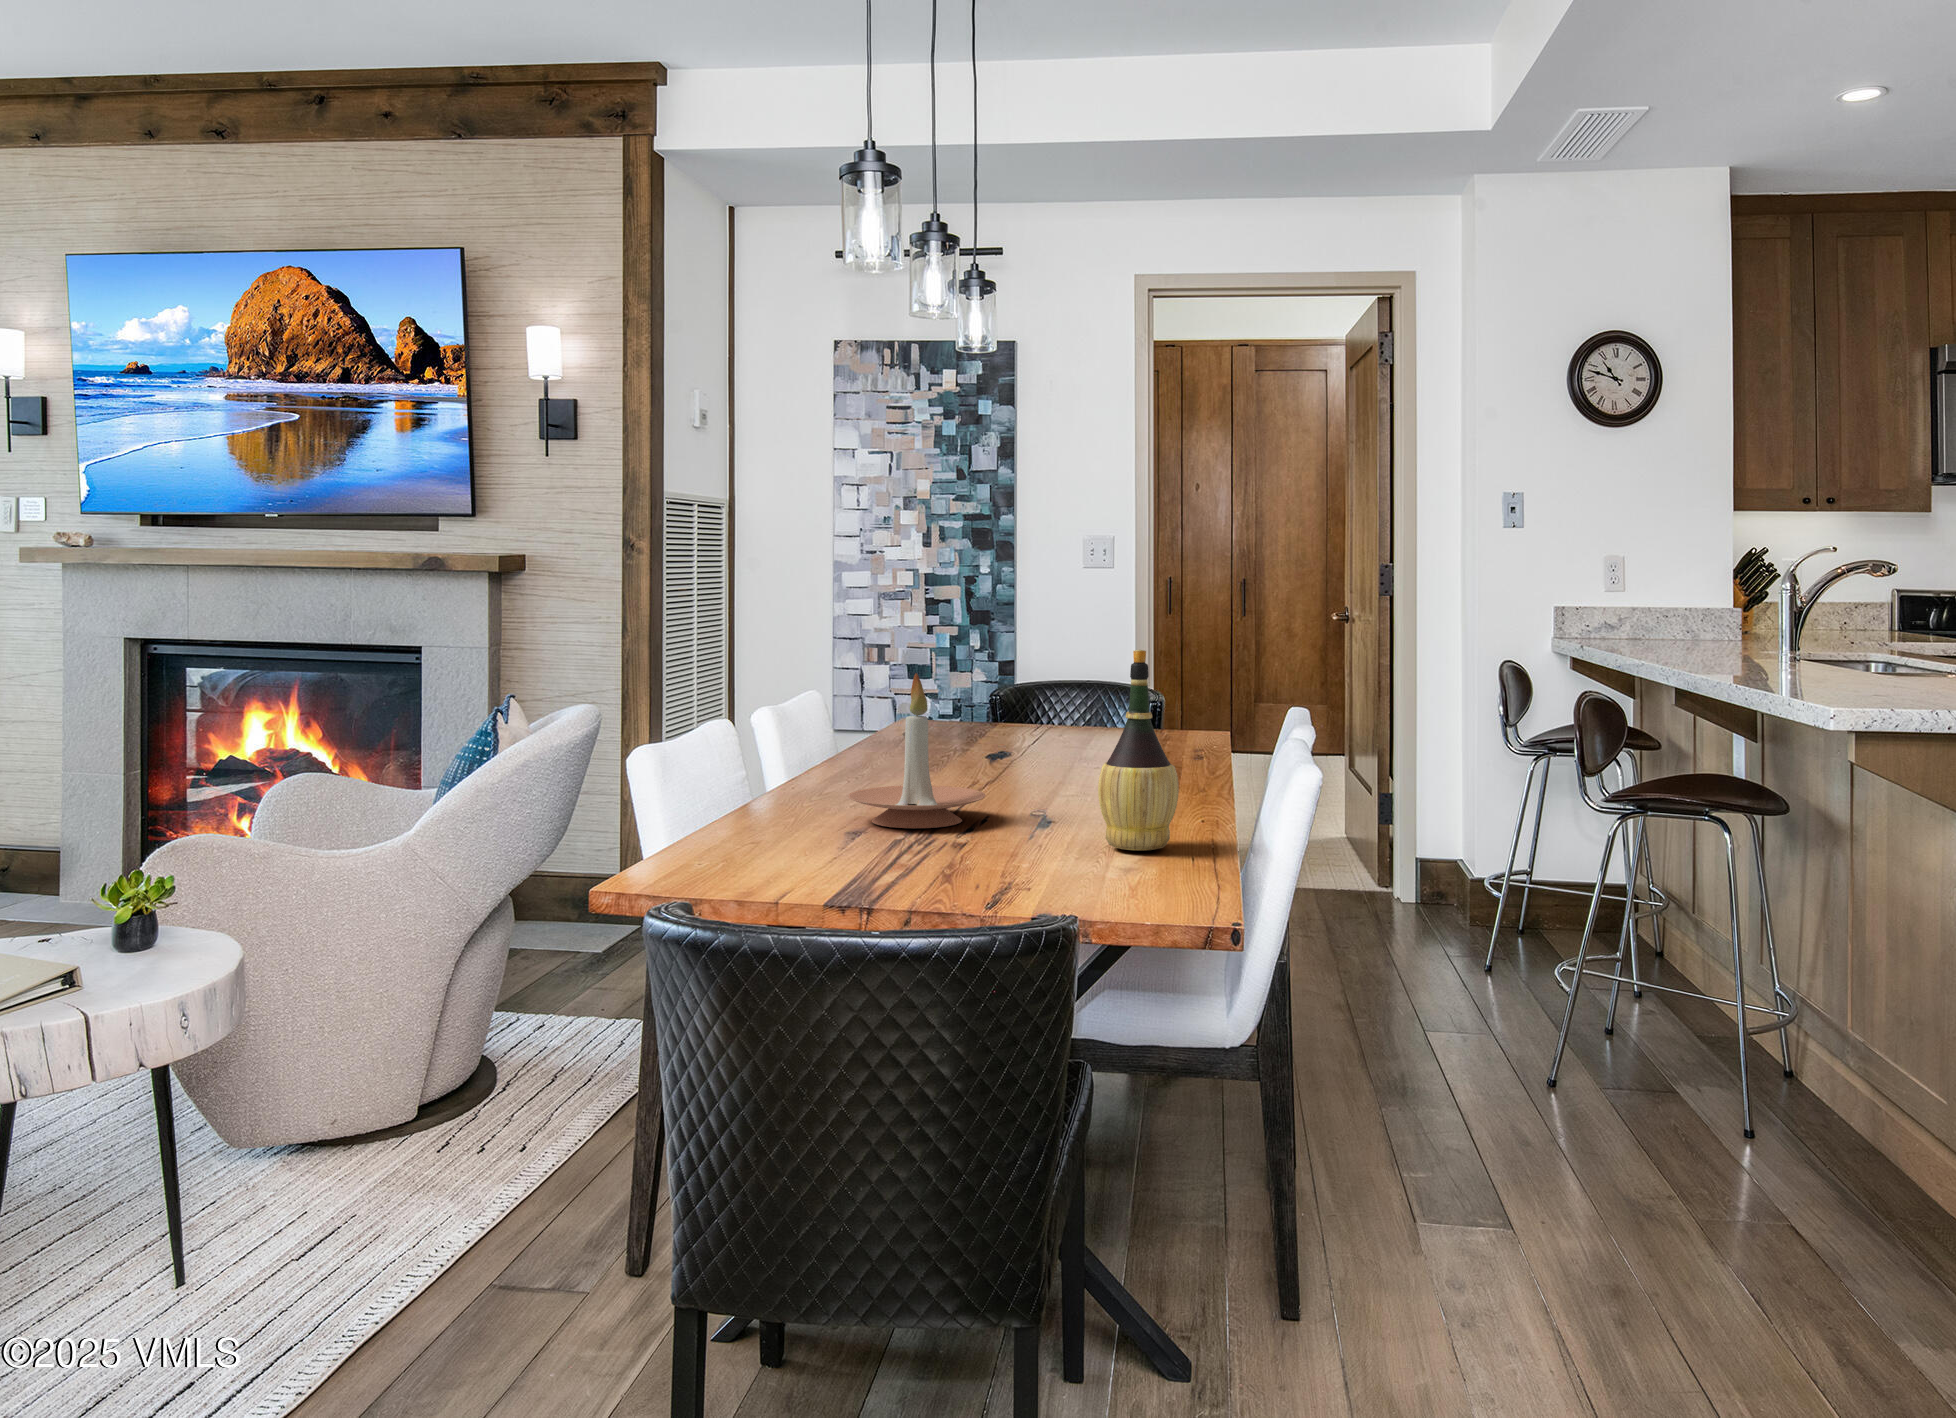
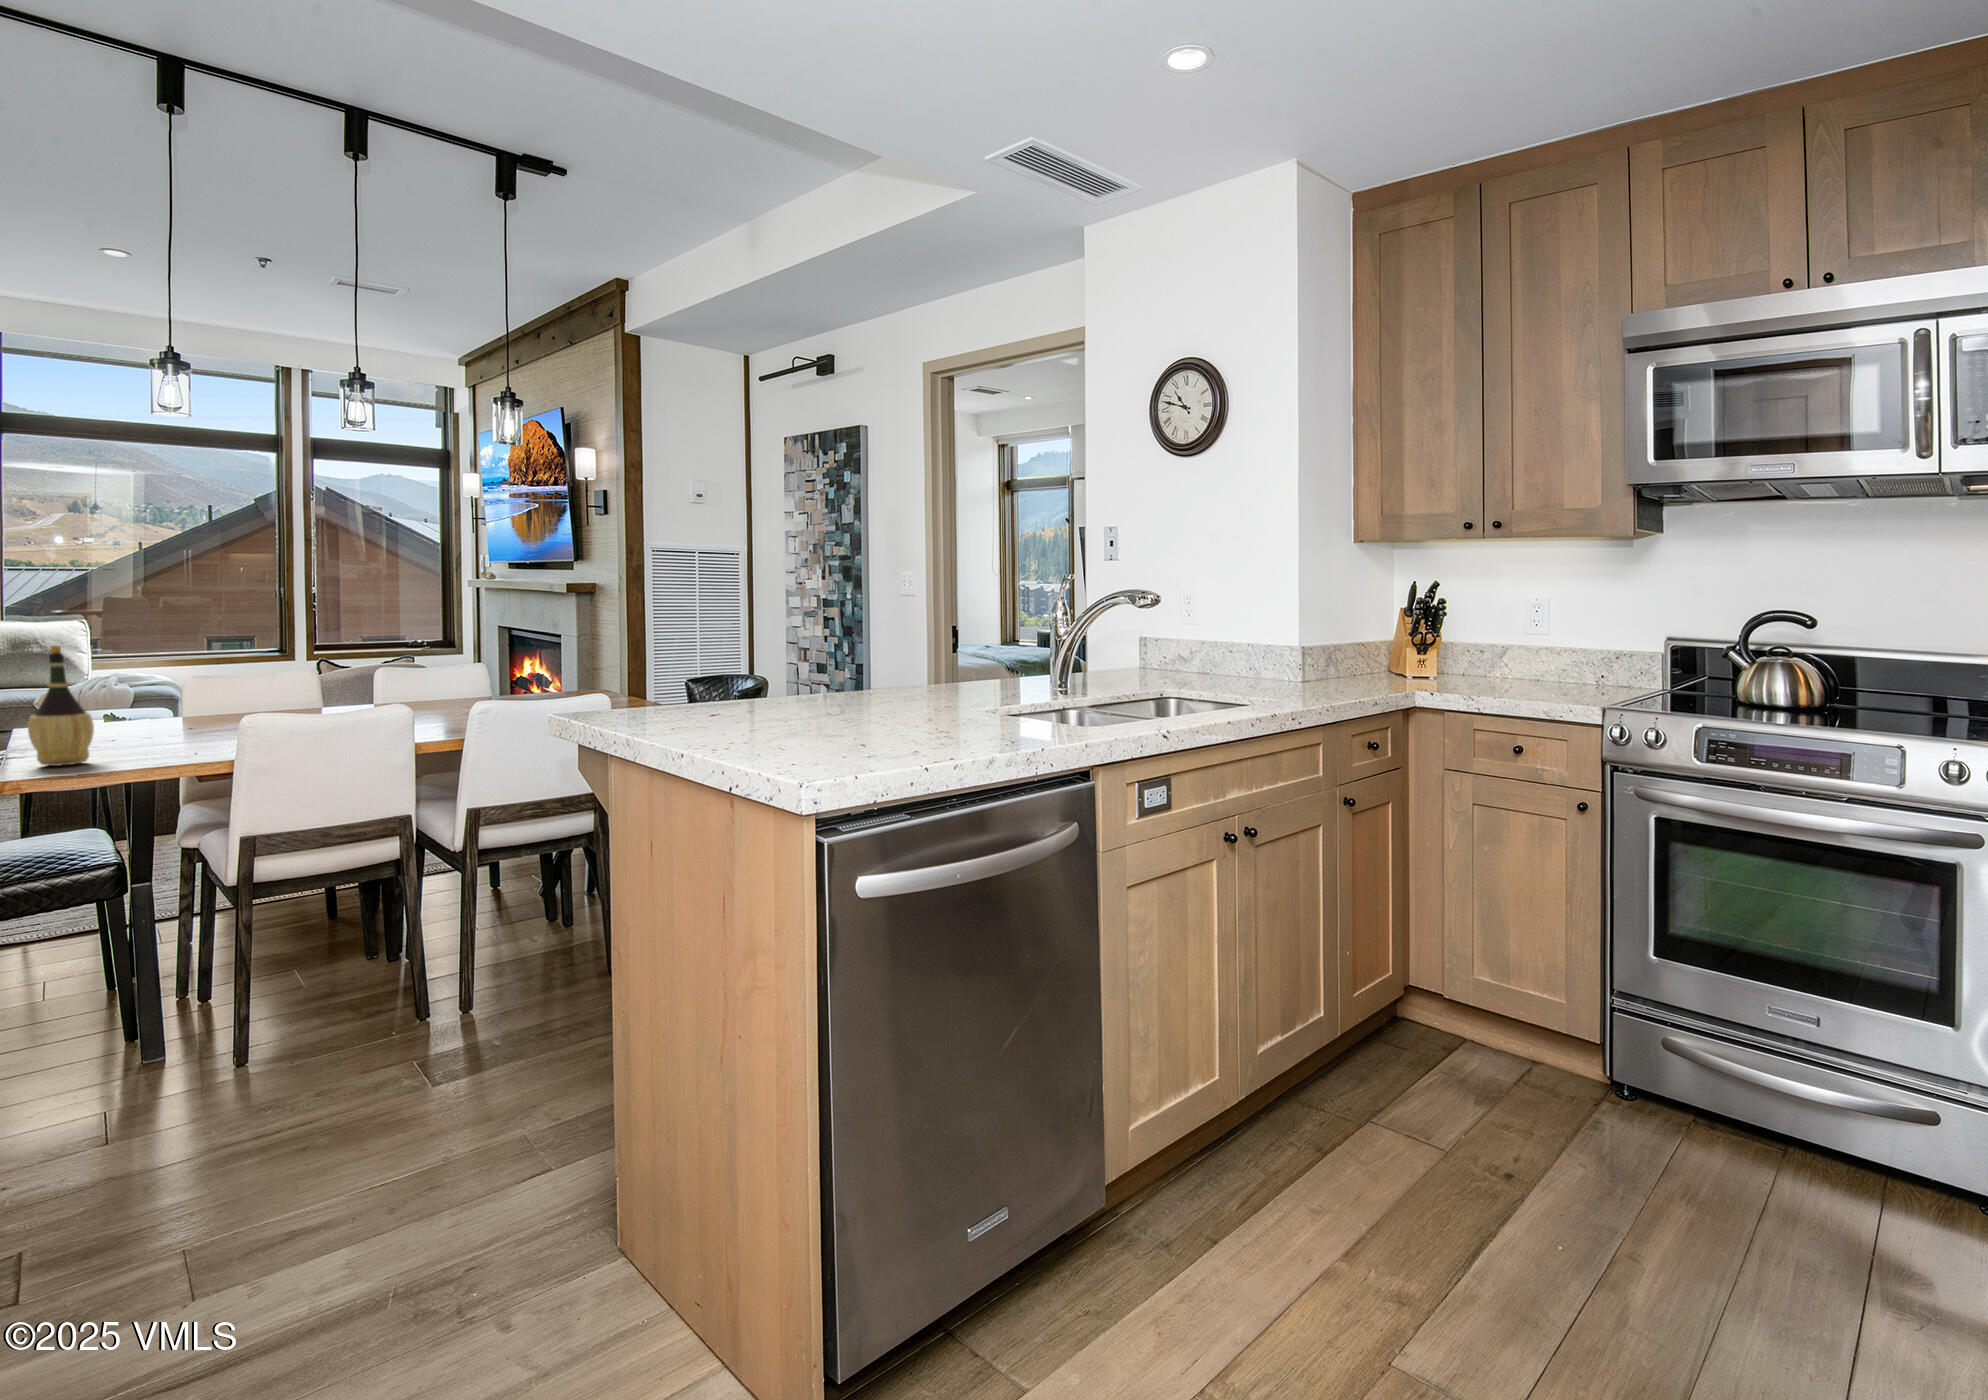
candle holder: present [848,673,985,828] -> none [105,655,209,744]

